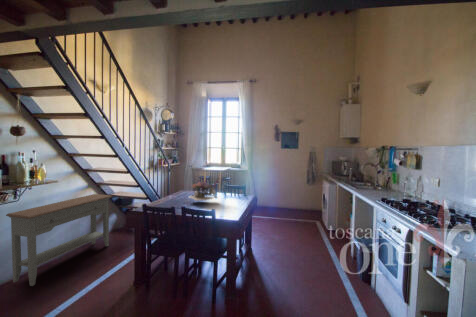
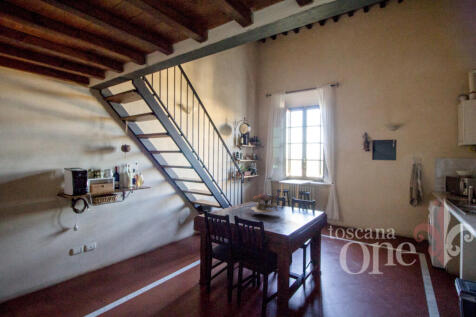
console table: present [6,194,112,286] -> none [117,200,192,269]

